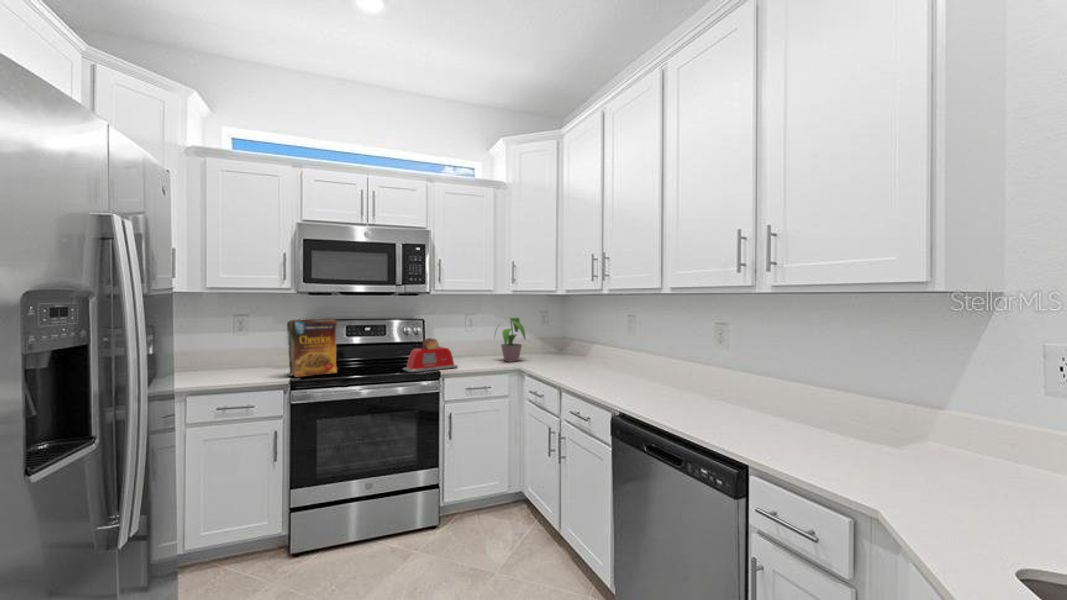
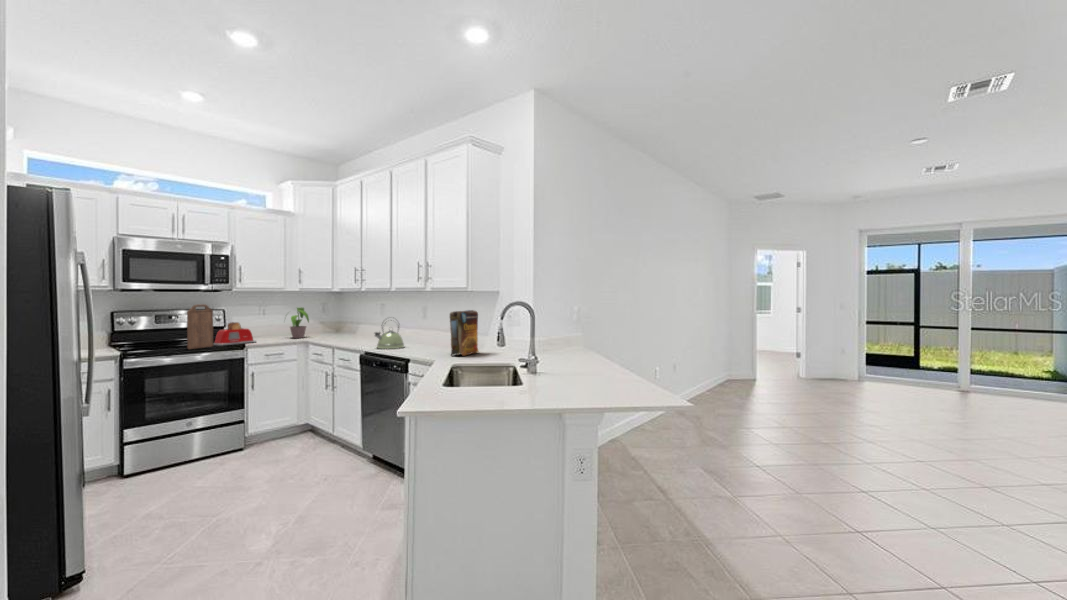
cutting board: none [369,313,402,378] -> present [187,304,213,349]
cereal box: present [287,318,337,377] -> present [450,310,479,356]
kettle: none [637,344,694,410] -> present [375,320,404,349]

